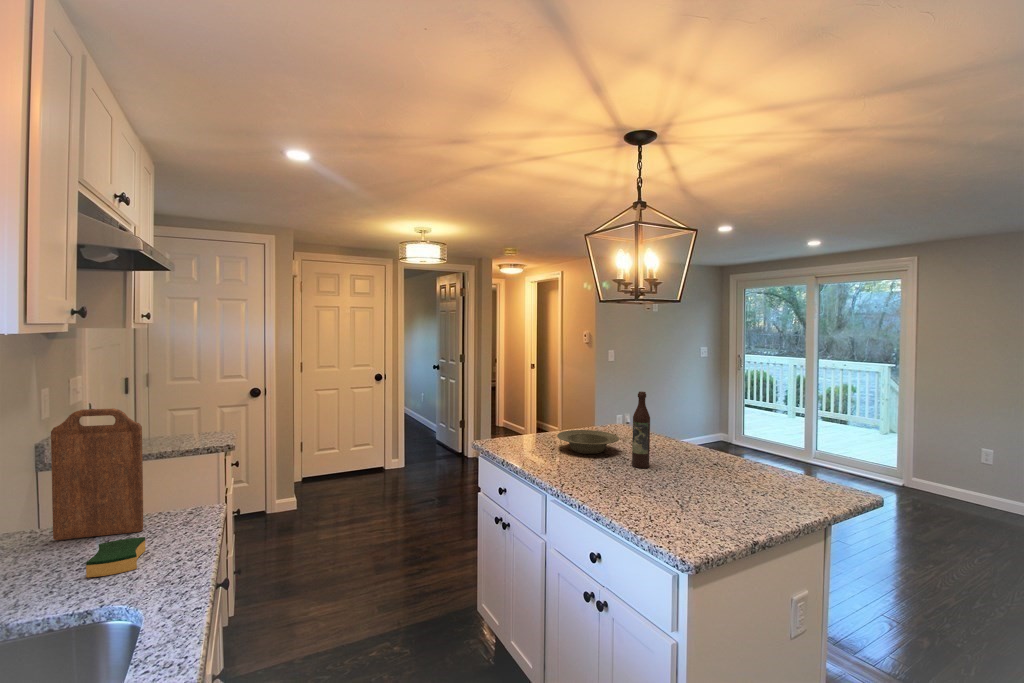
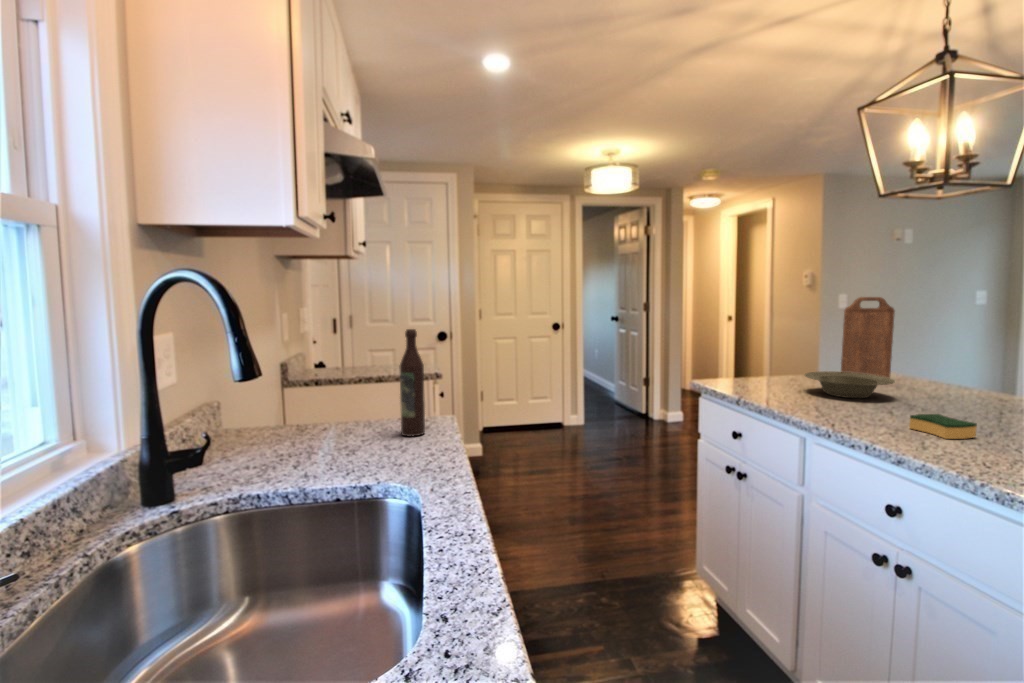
wine bottle: present [632,391,650,468] -> present [400,329,425,436]
cutting board: present [51,408,143,540] -> present [841,297,895,378]
sponge: present [86,537,145,577] -> present [909,414,977,439]

